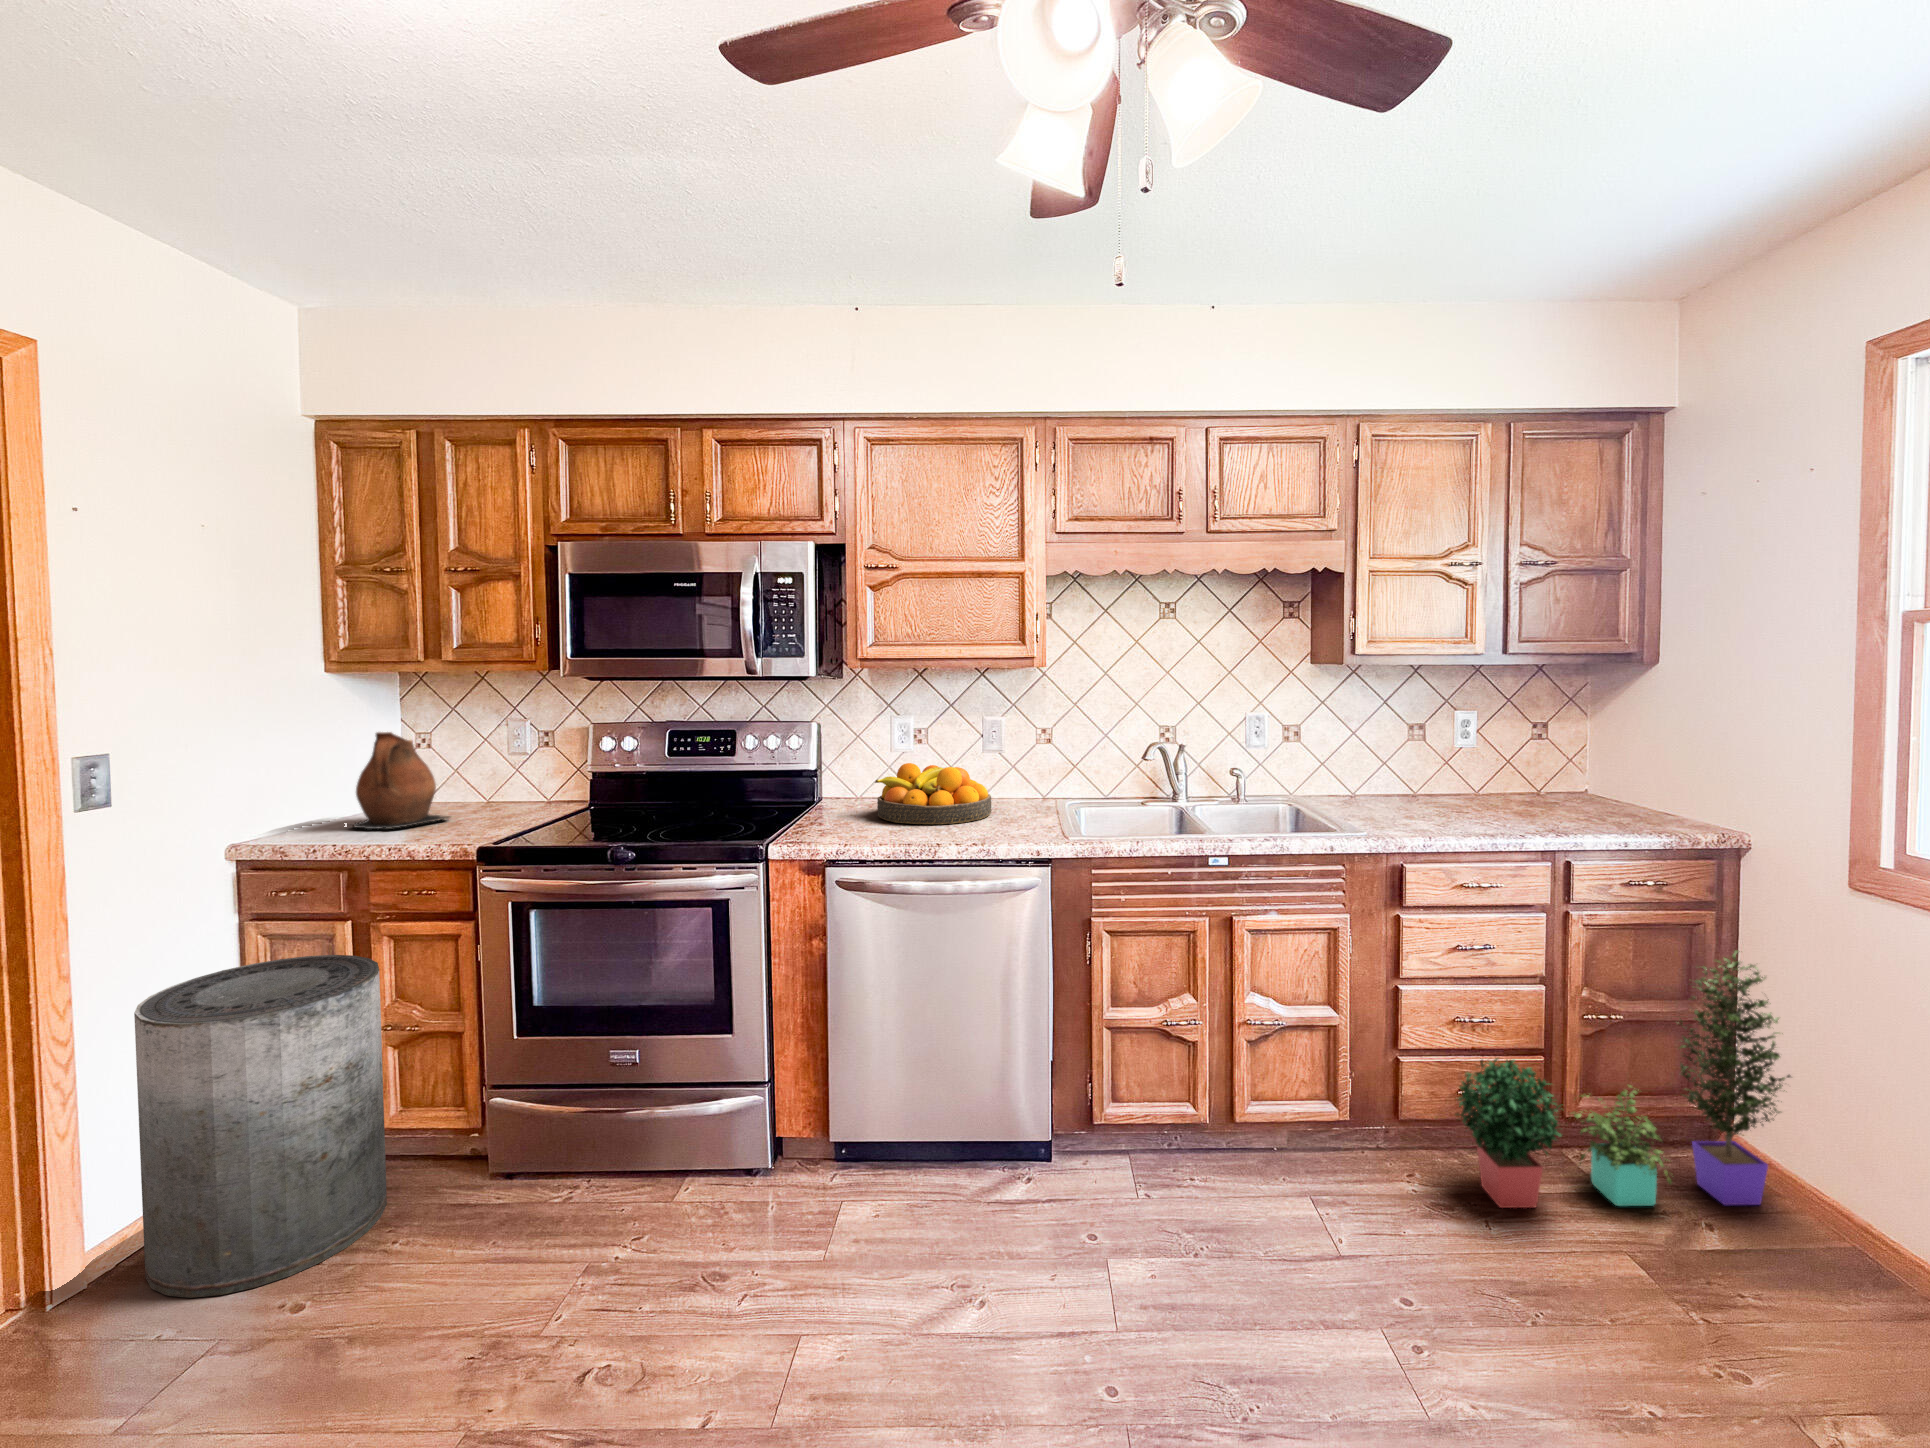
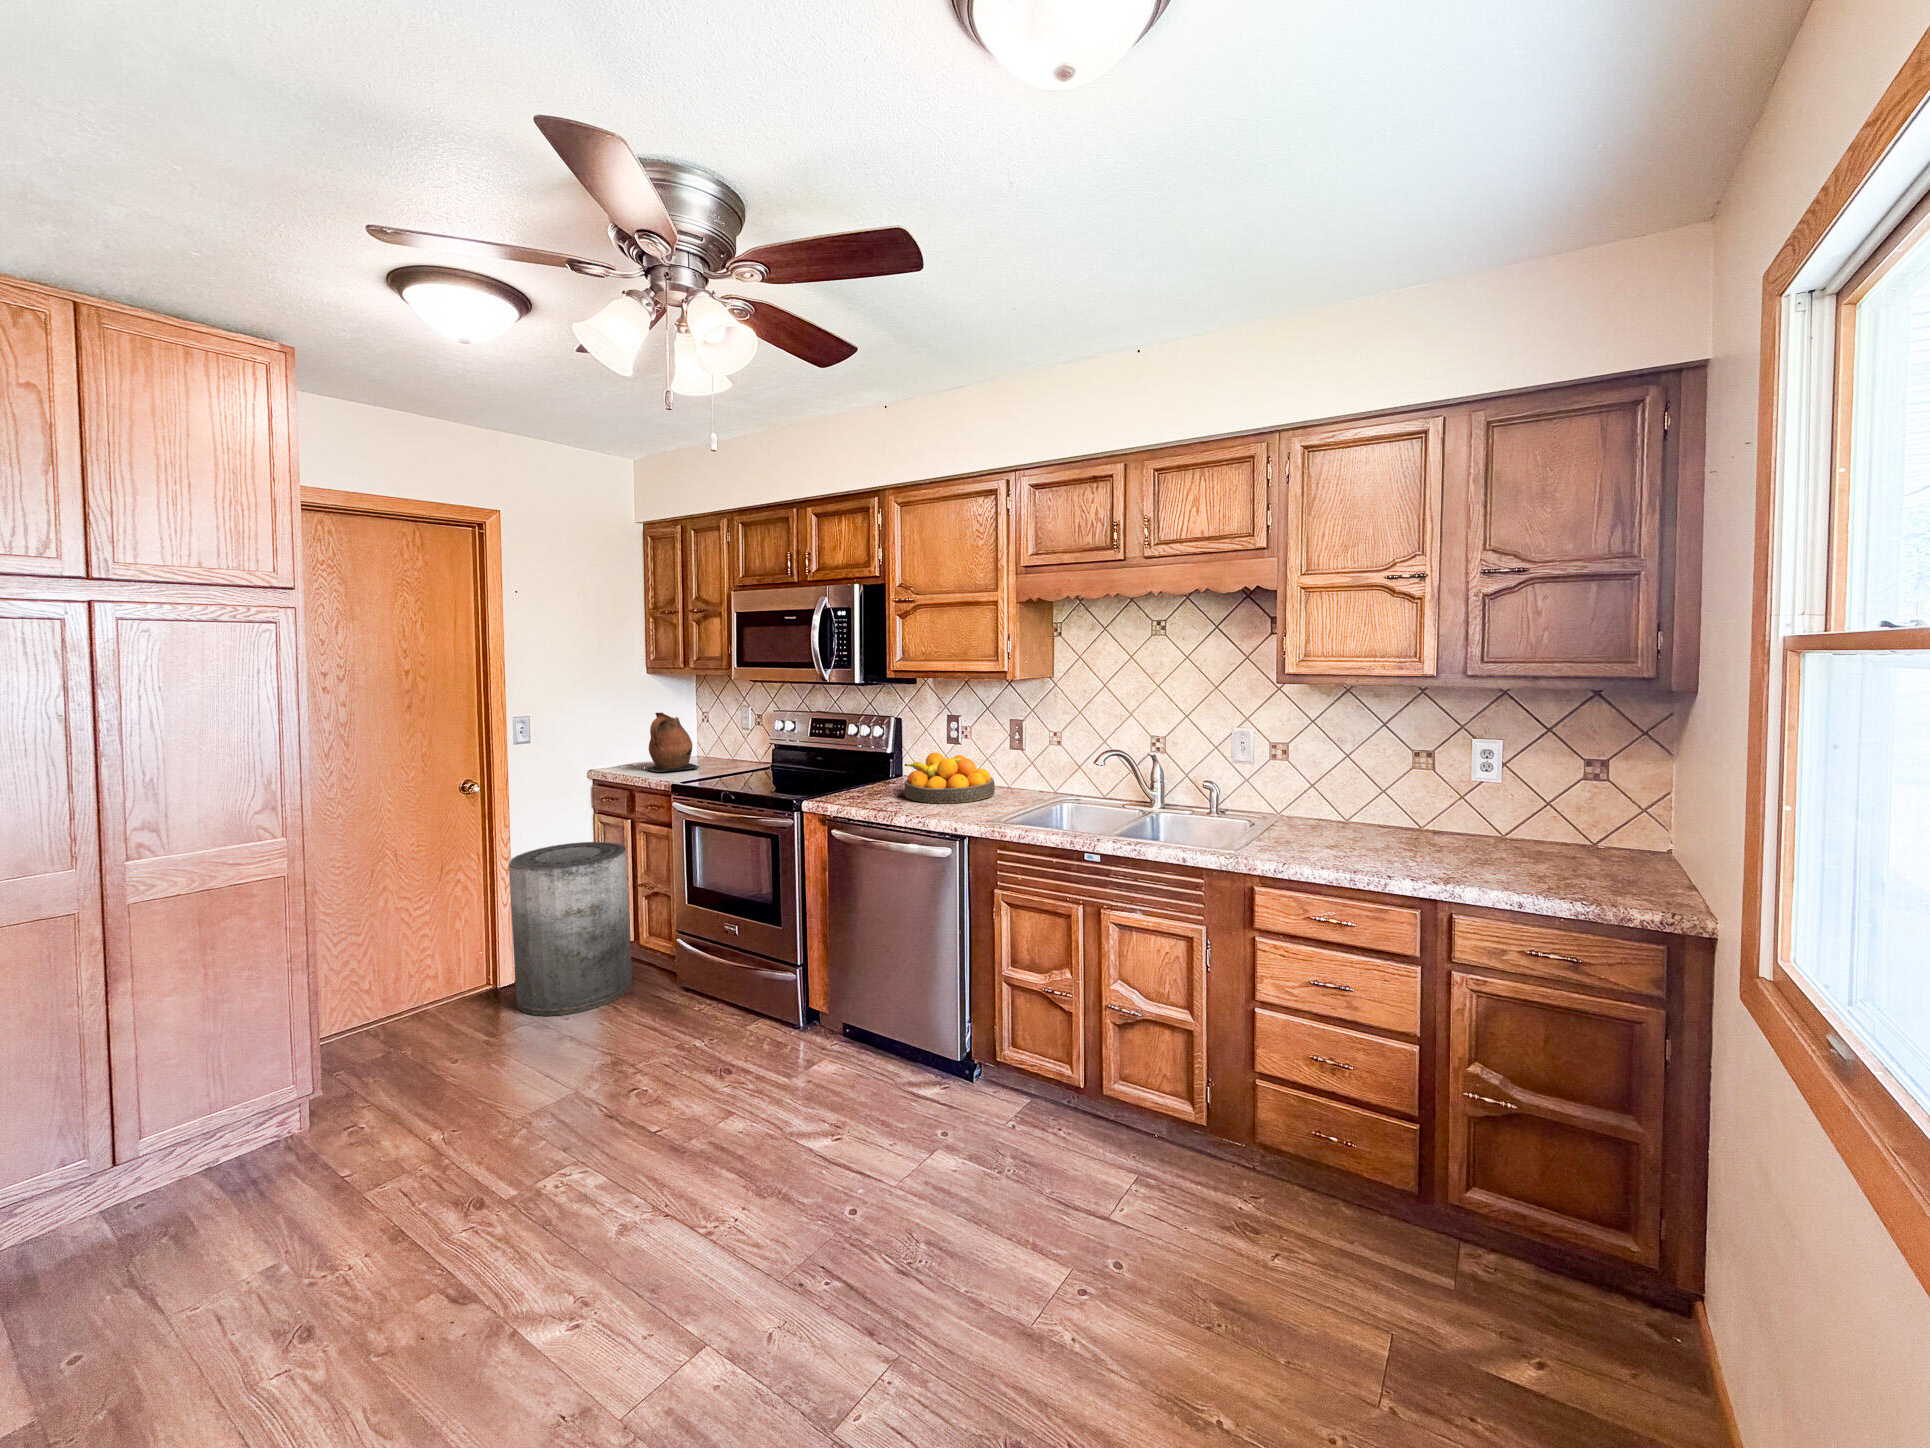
potted plant: present [1456,950,1791,1208] -> none [1263,1056,1673,1370]

